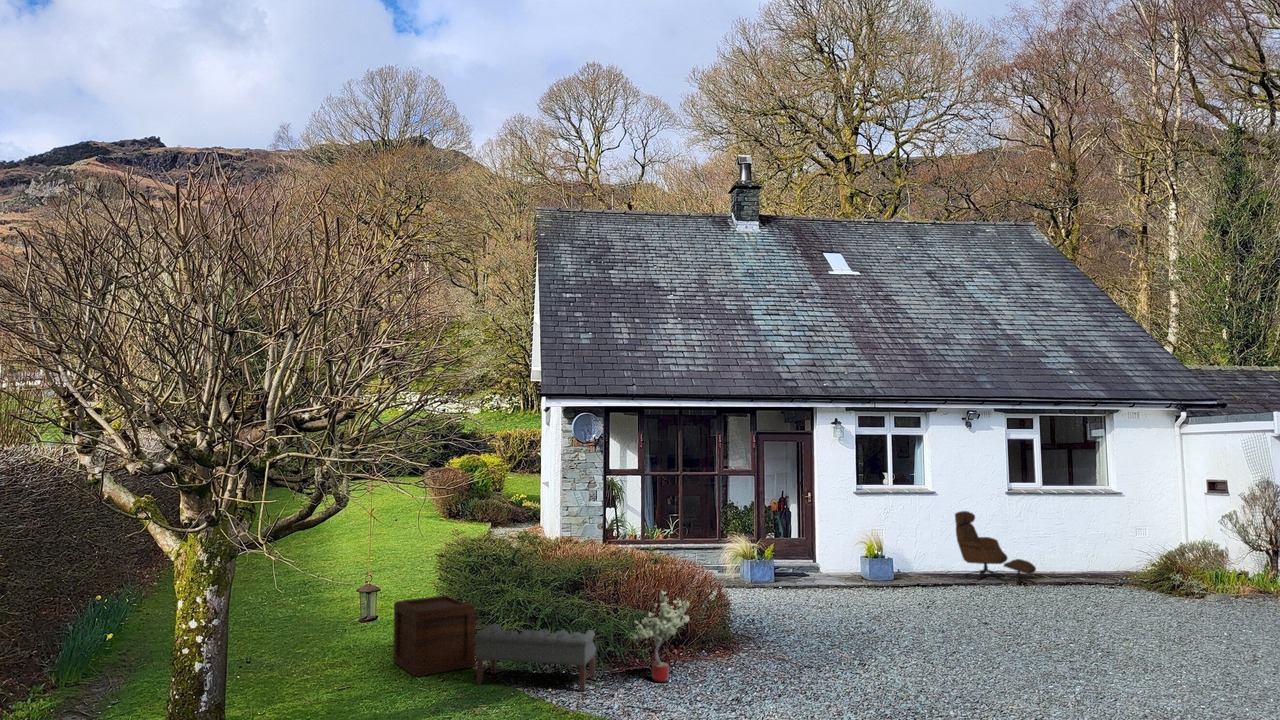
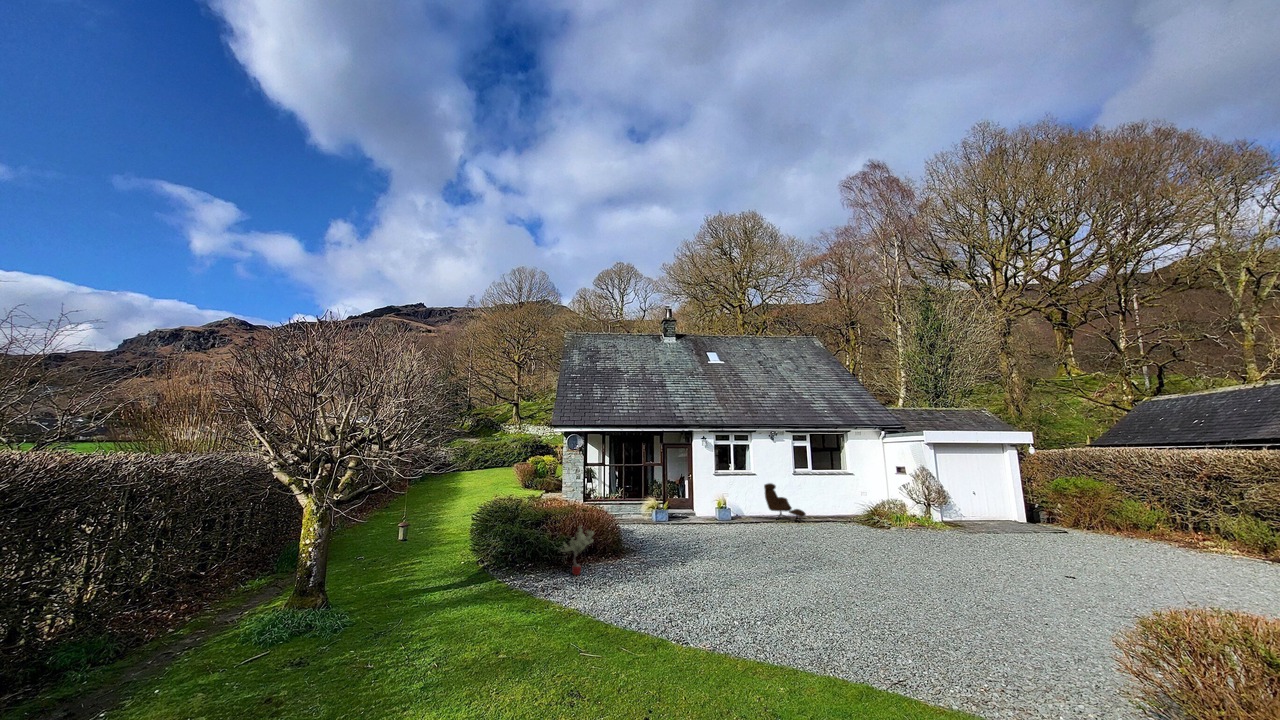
wooden crate: present [393,596,476,677] -> none [446,527,488,571]
bench: present [475,624,597,691] -> none [480,543,545,580]

